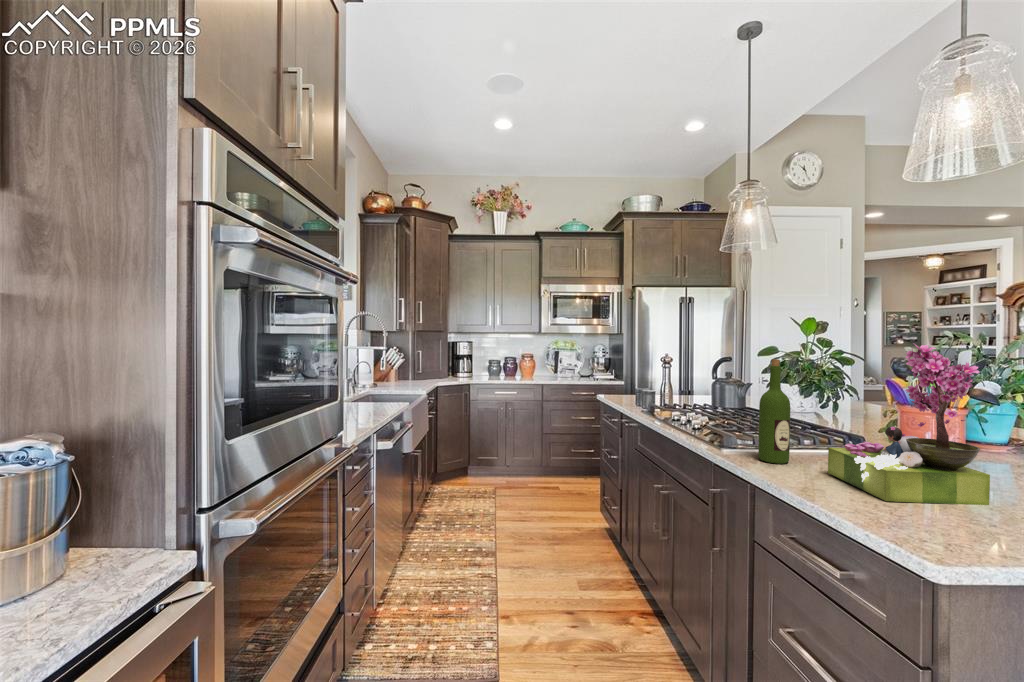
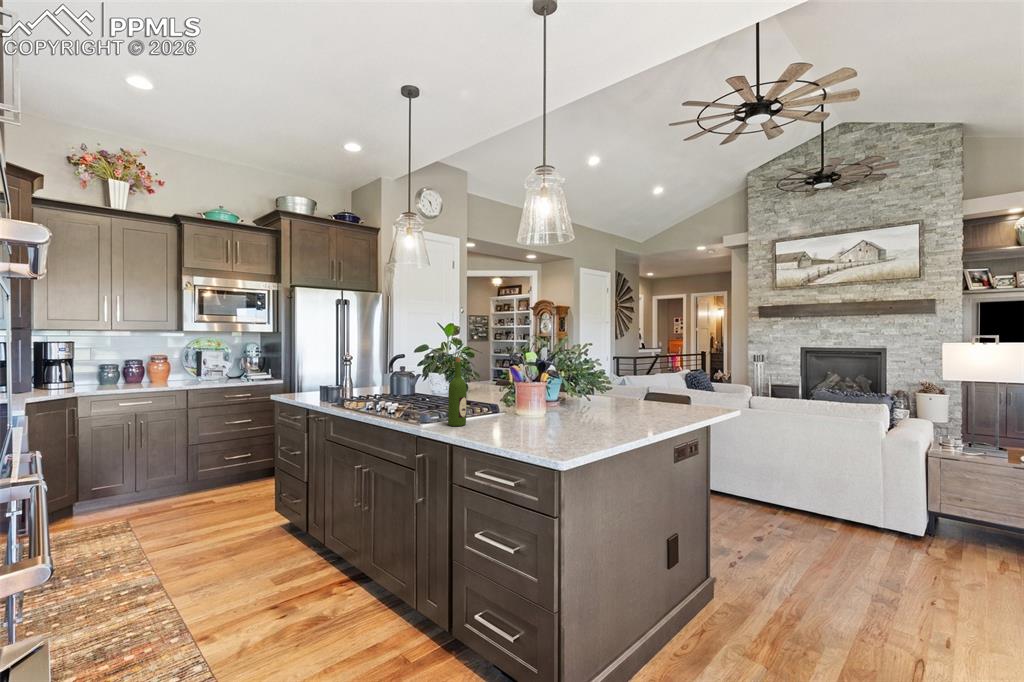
flower arrangement: present [828,344,990,505] -> none [489,346,557,435]

